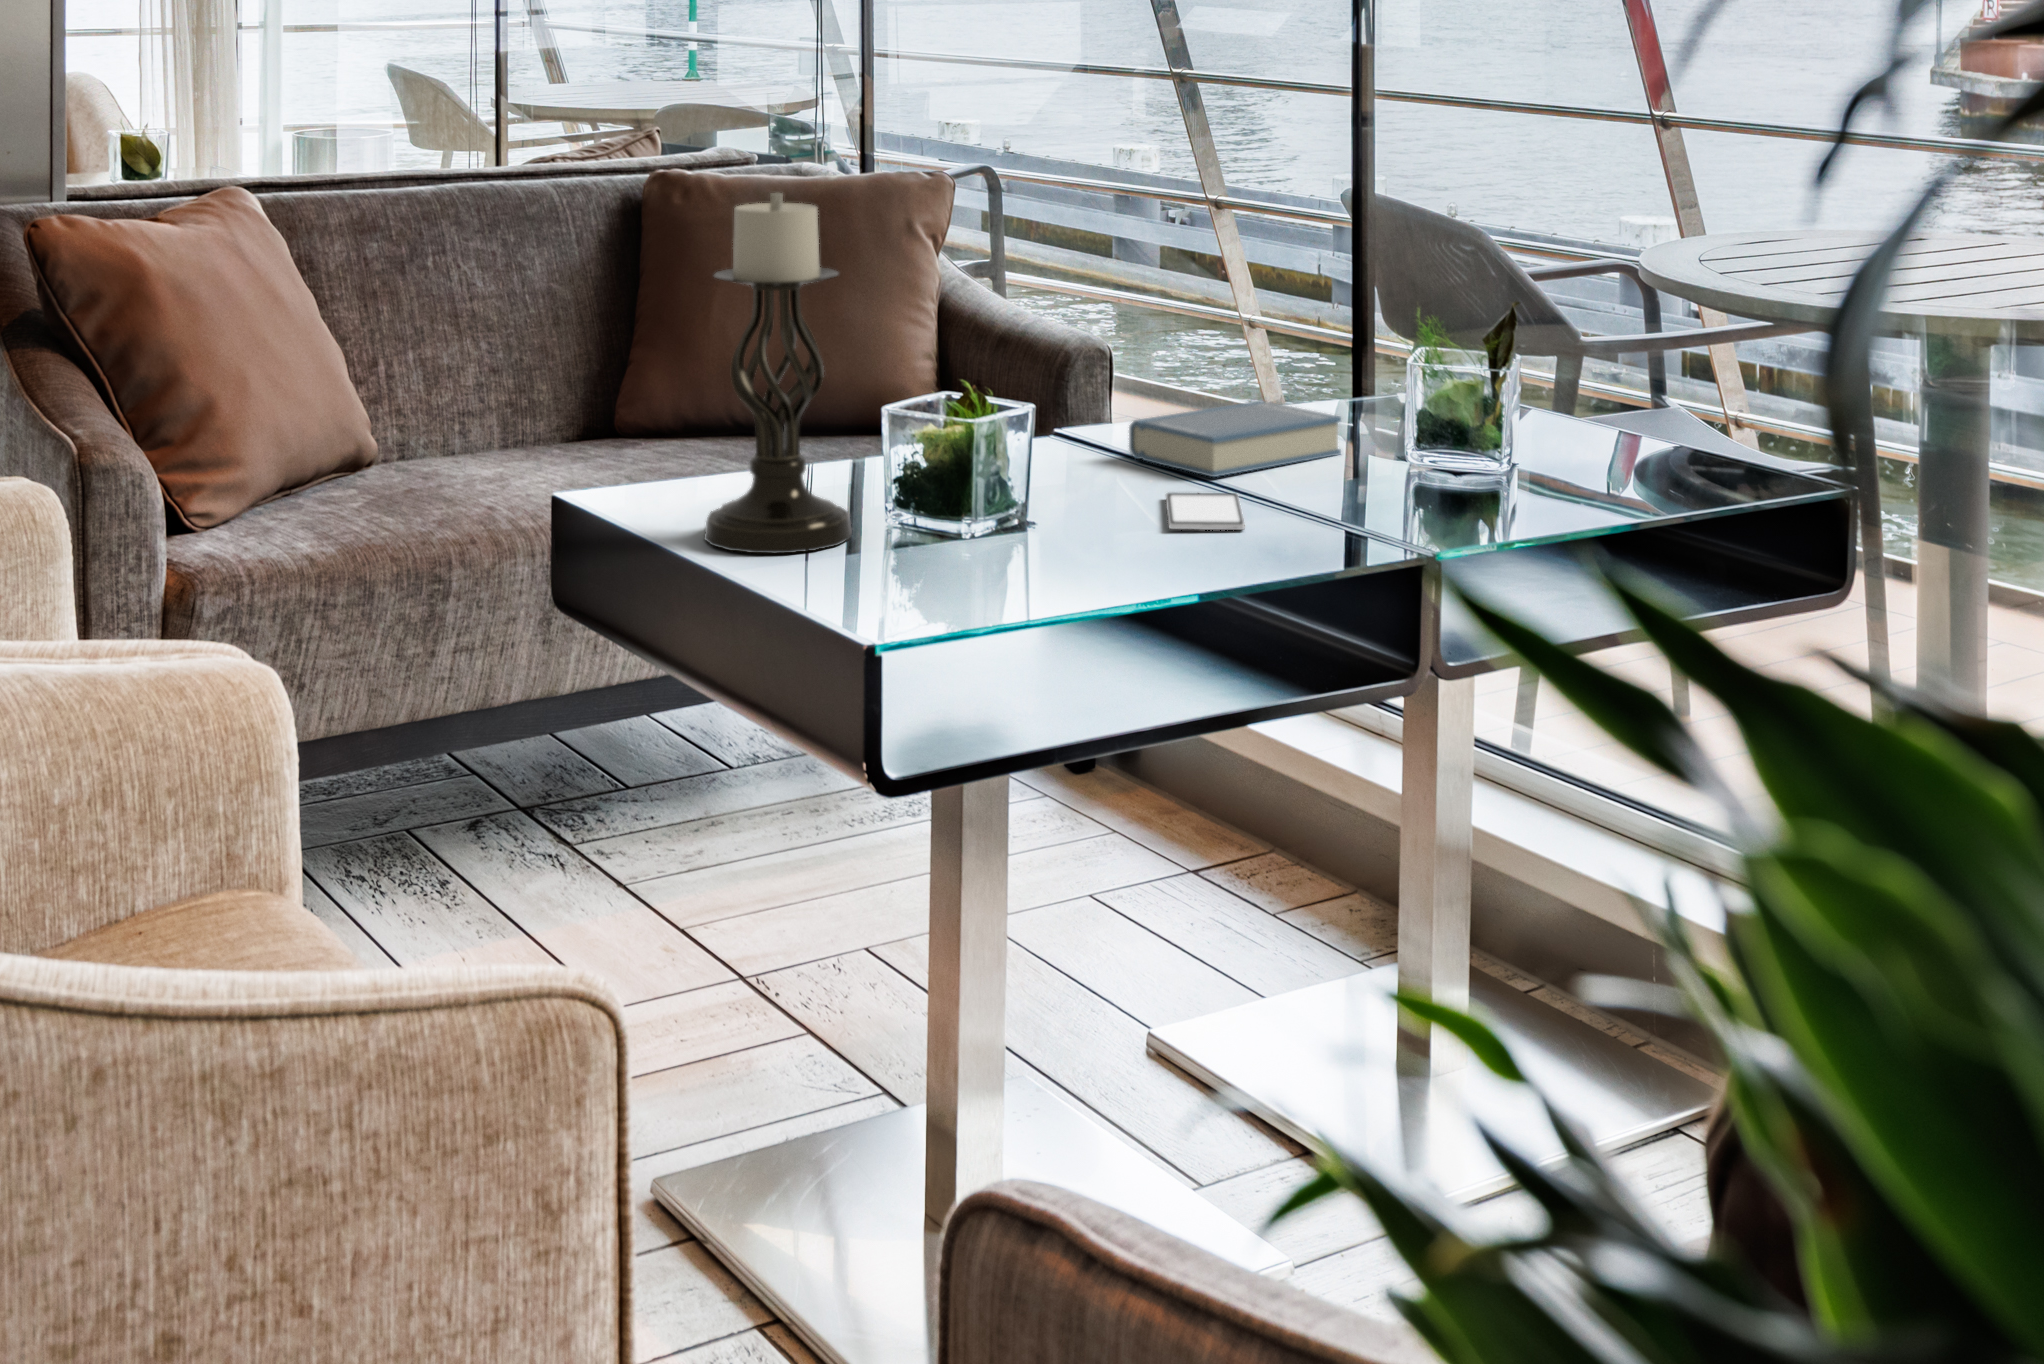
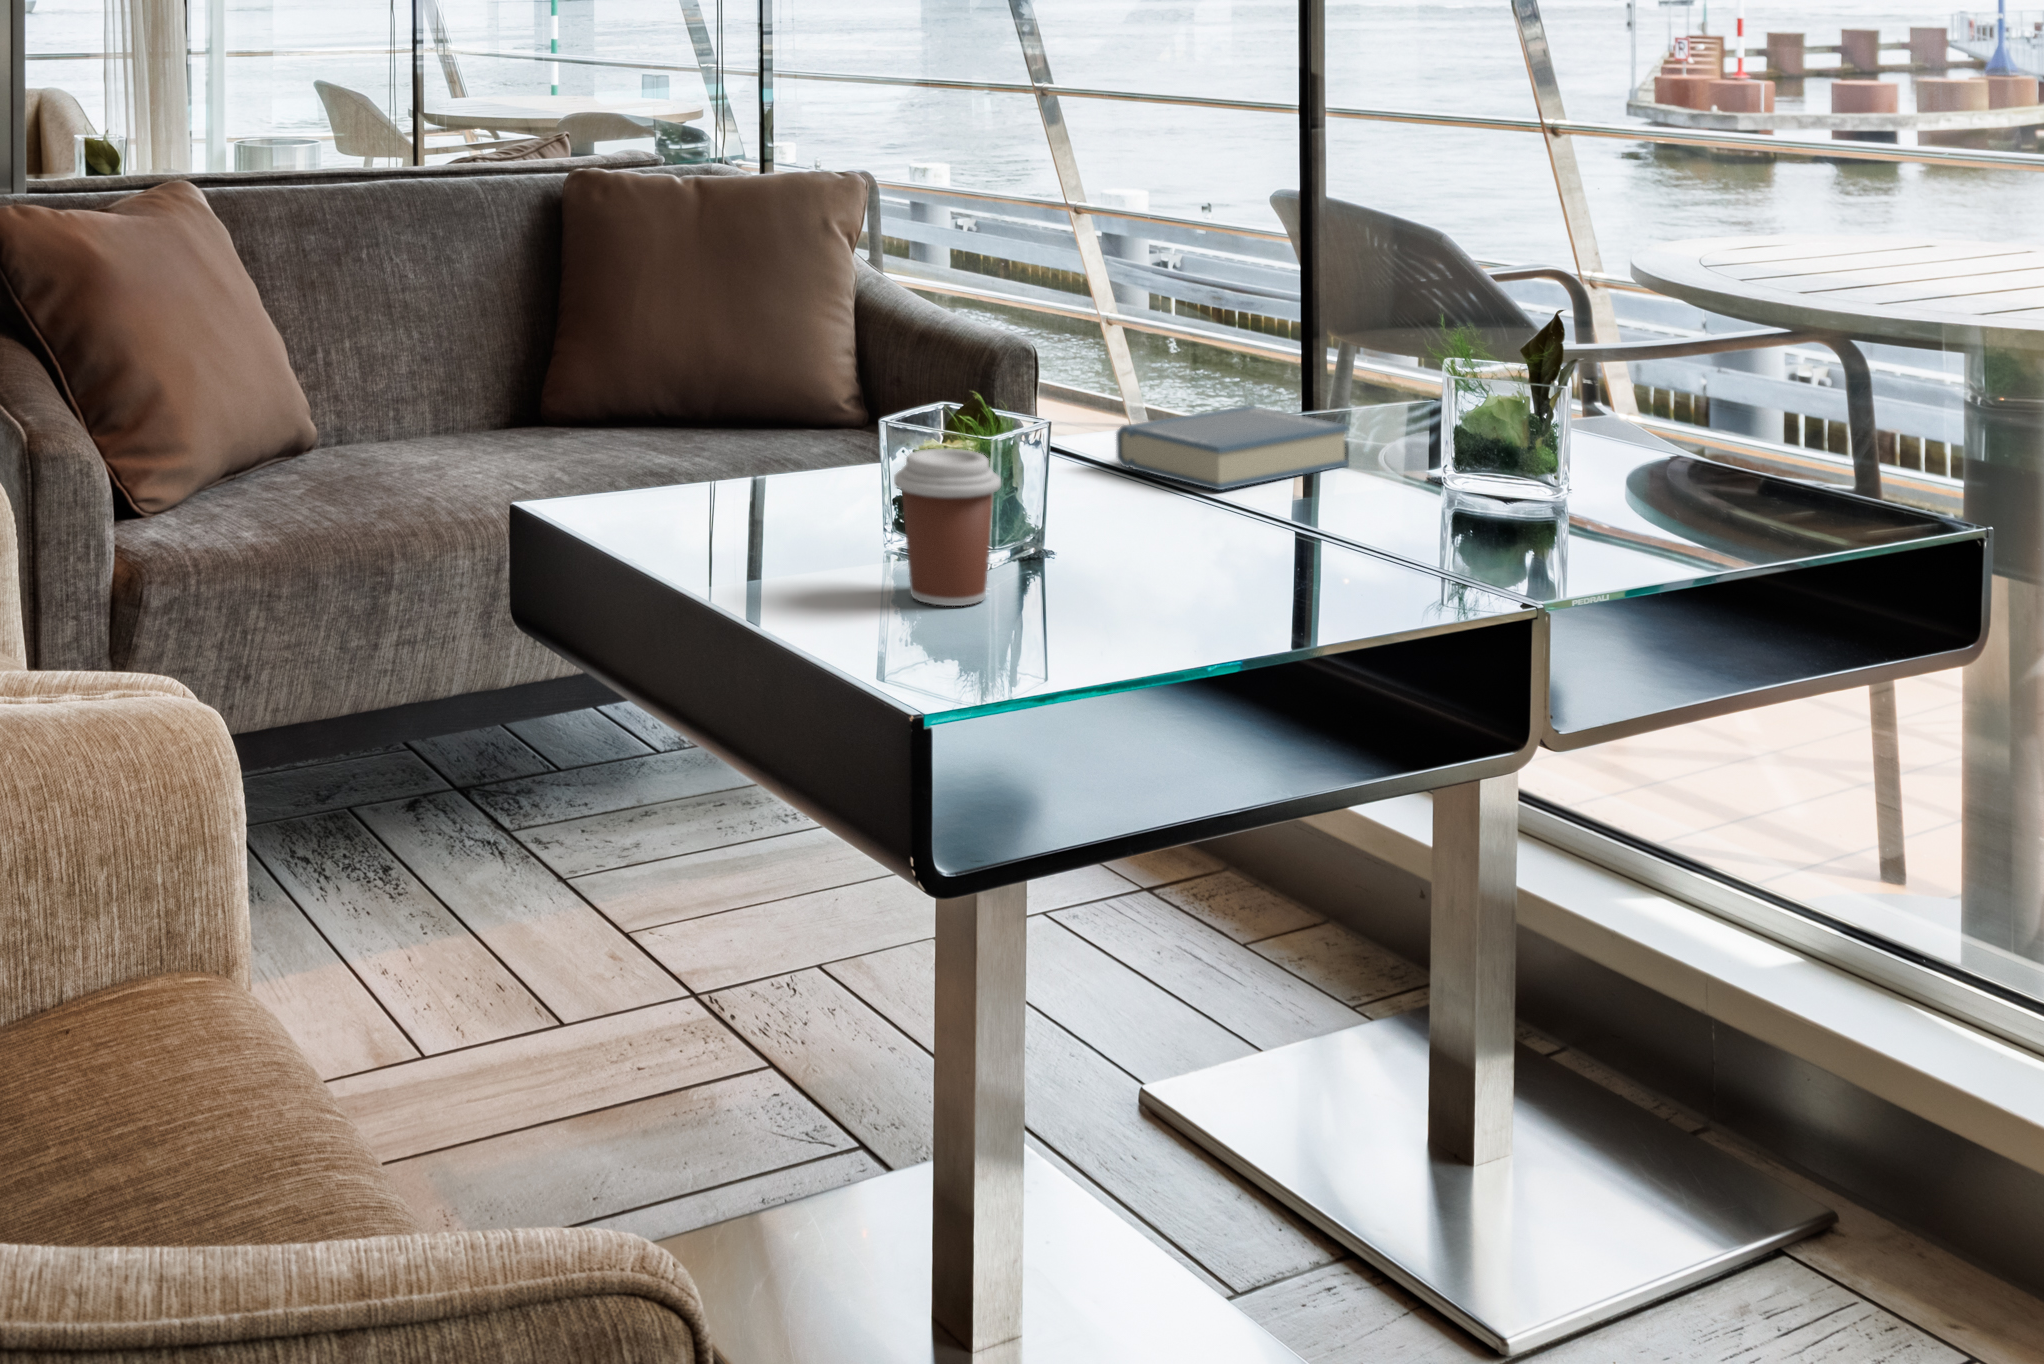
candle holder: present [704,193,852,553] -> none [678,177,838,572]
coffee cup: none [891,438,985,577] -> present [894,449,1001,606]
smartphone: present [1166,493,1245,530] -> none [1175,508,1282,554]

